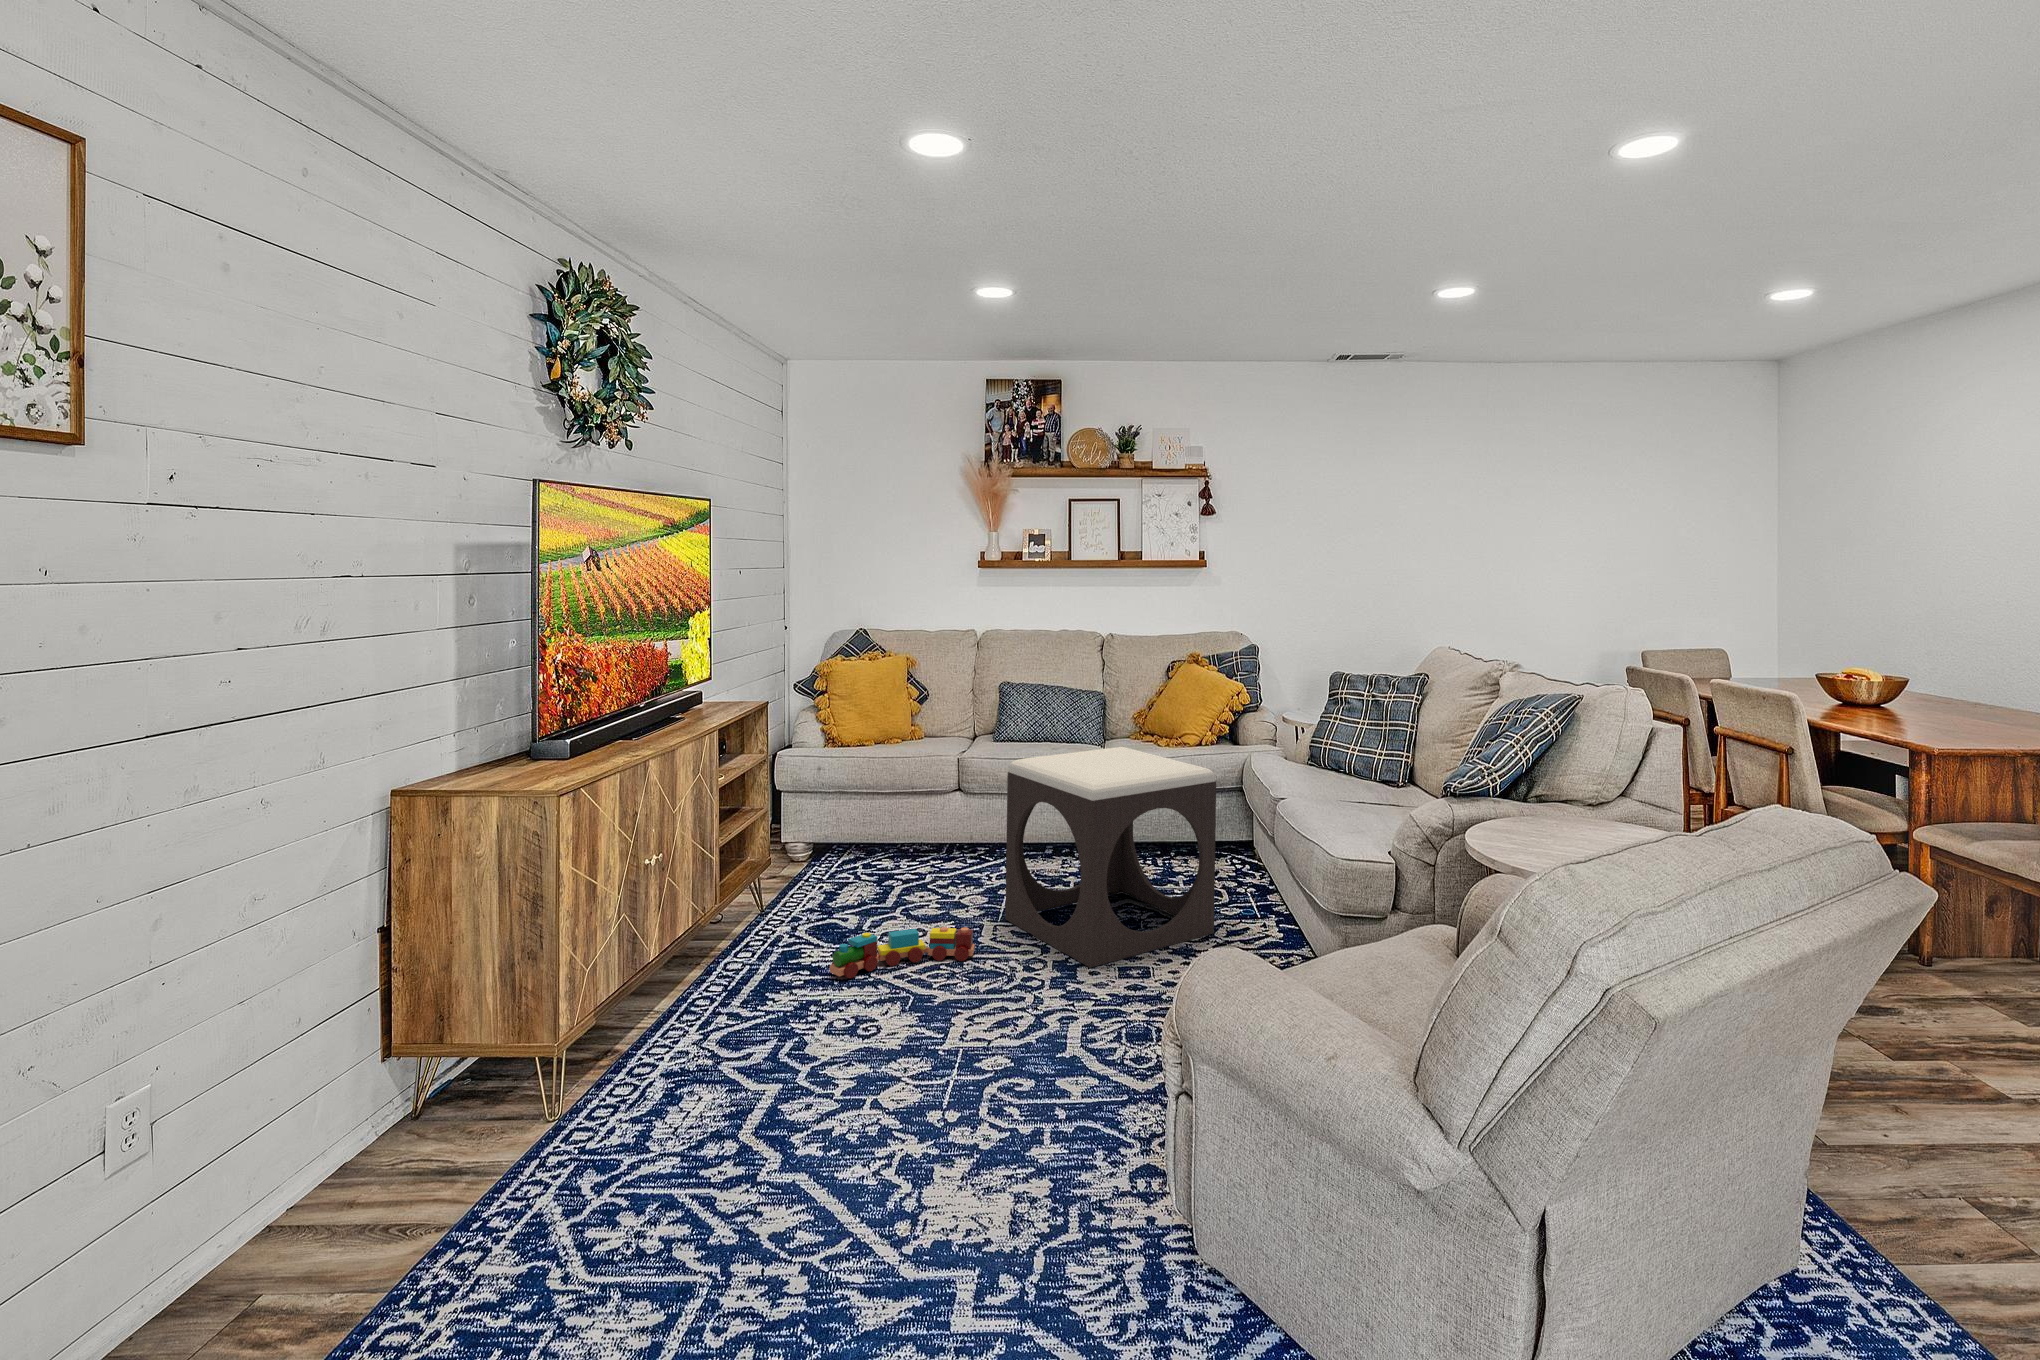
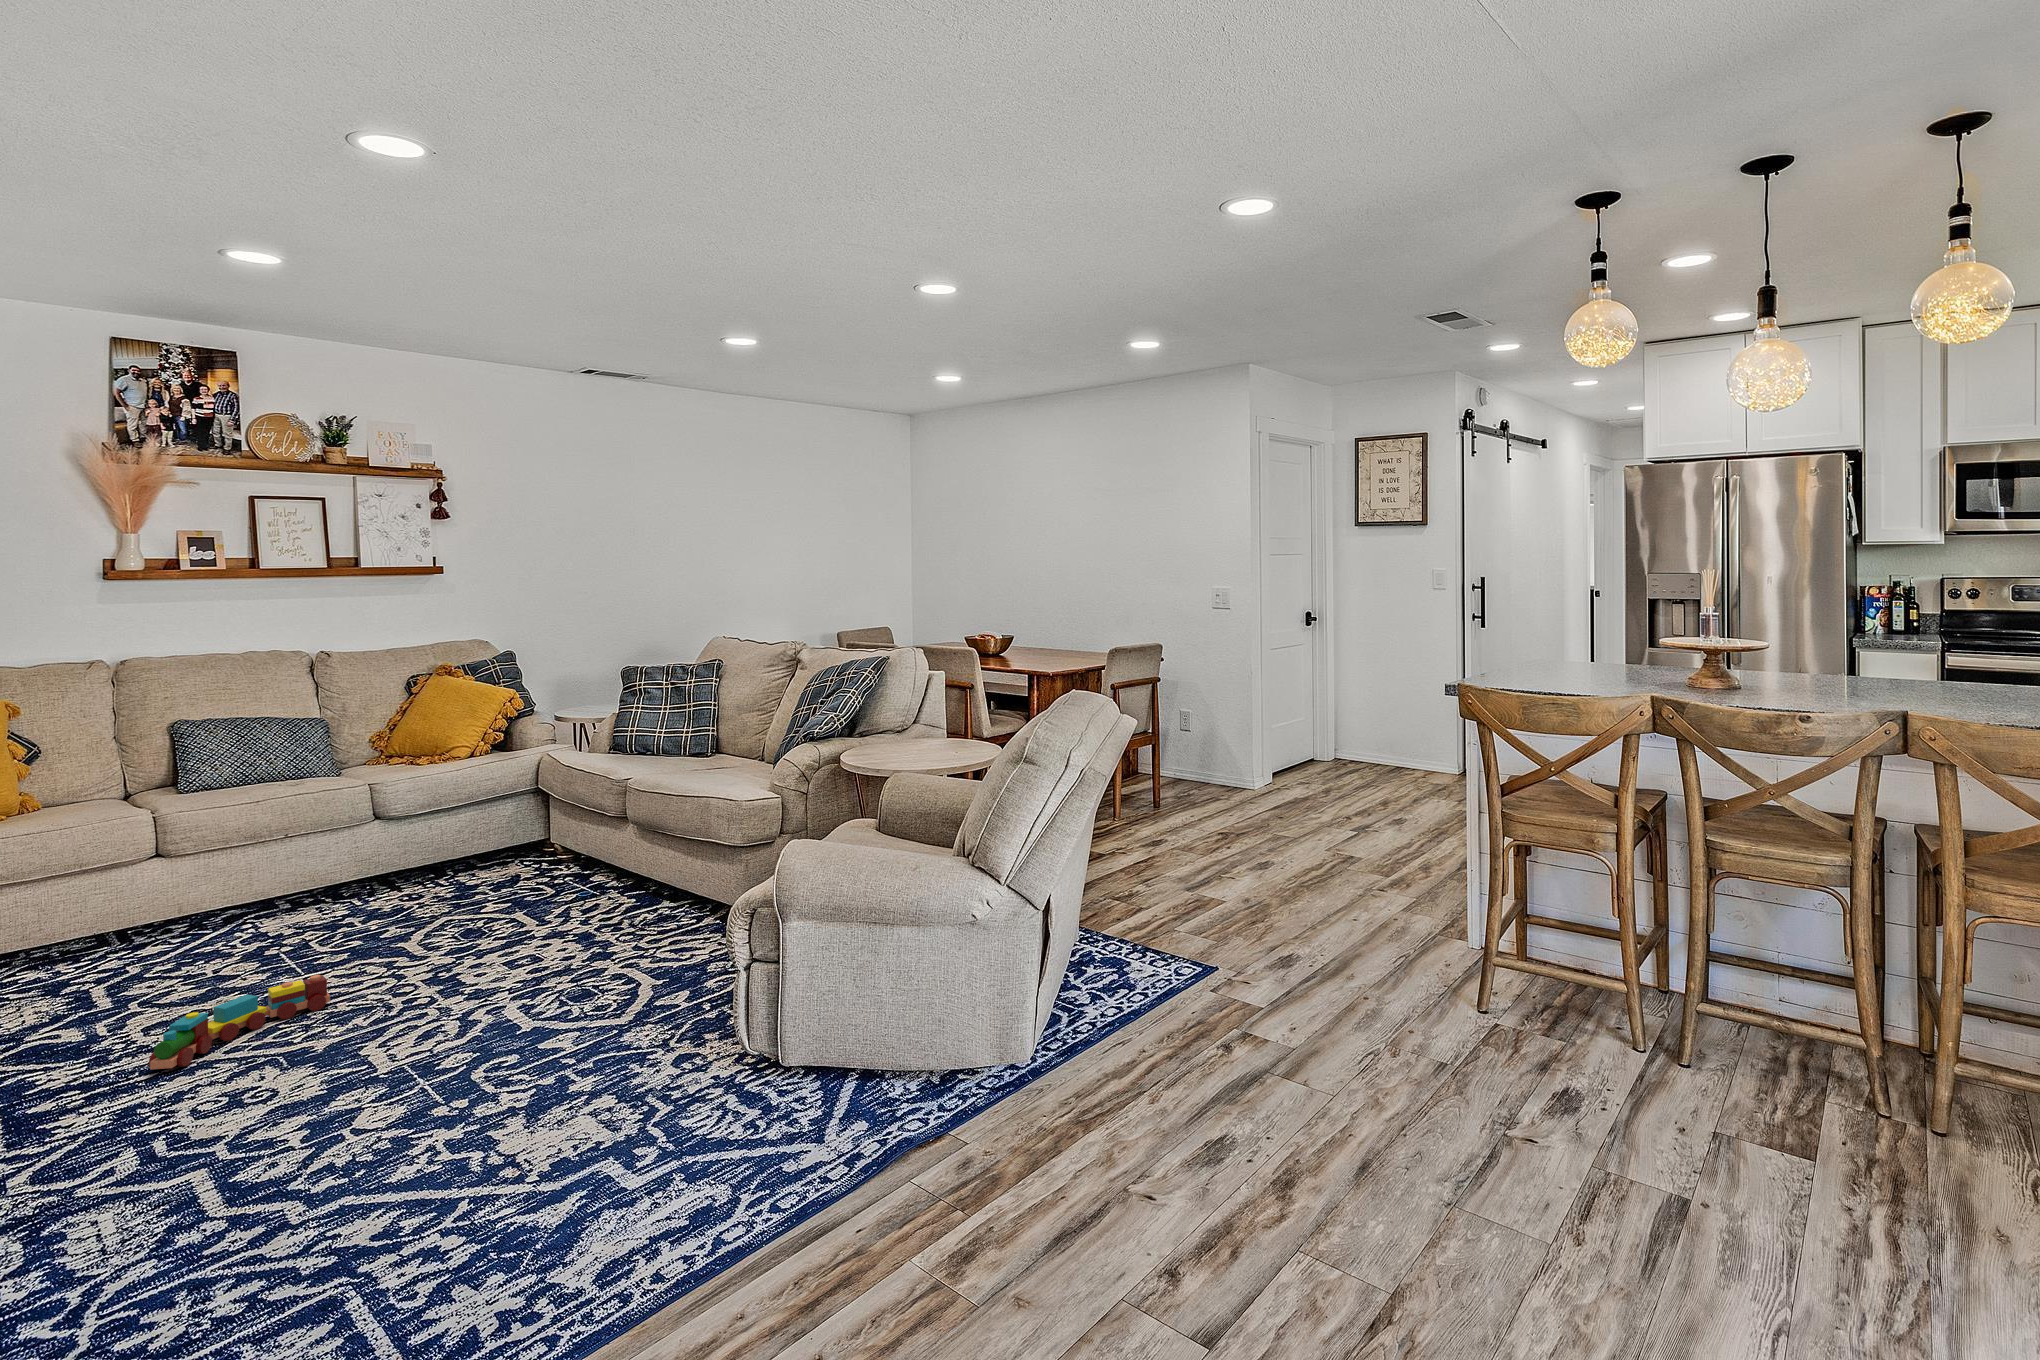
footstool: present [1005,747,1216,968] -> none [323,762,572,970]

